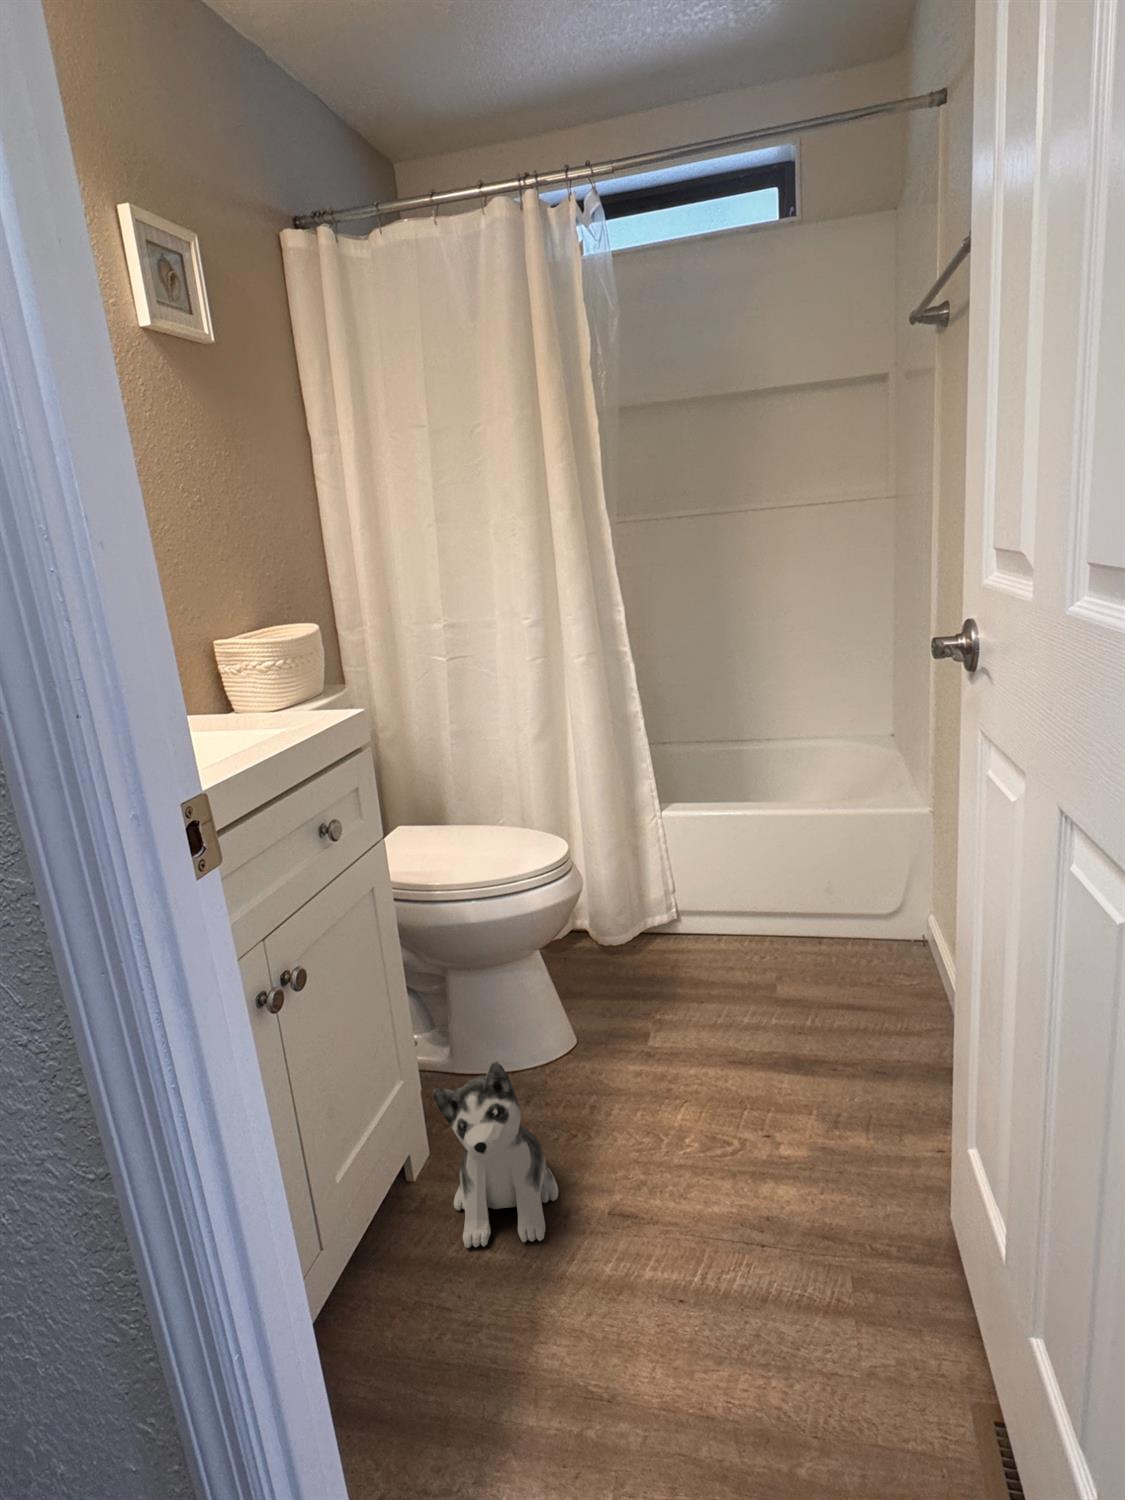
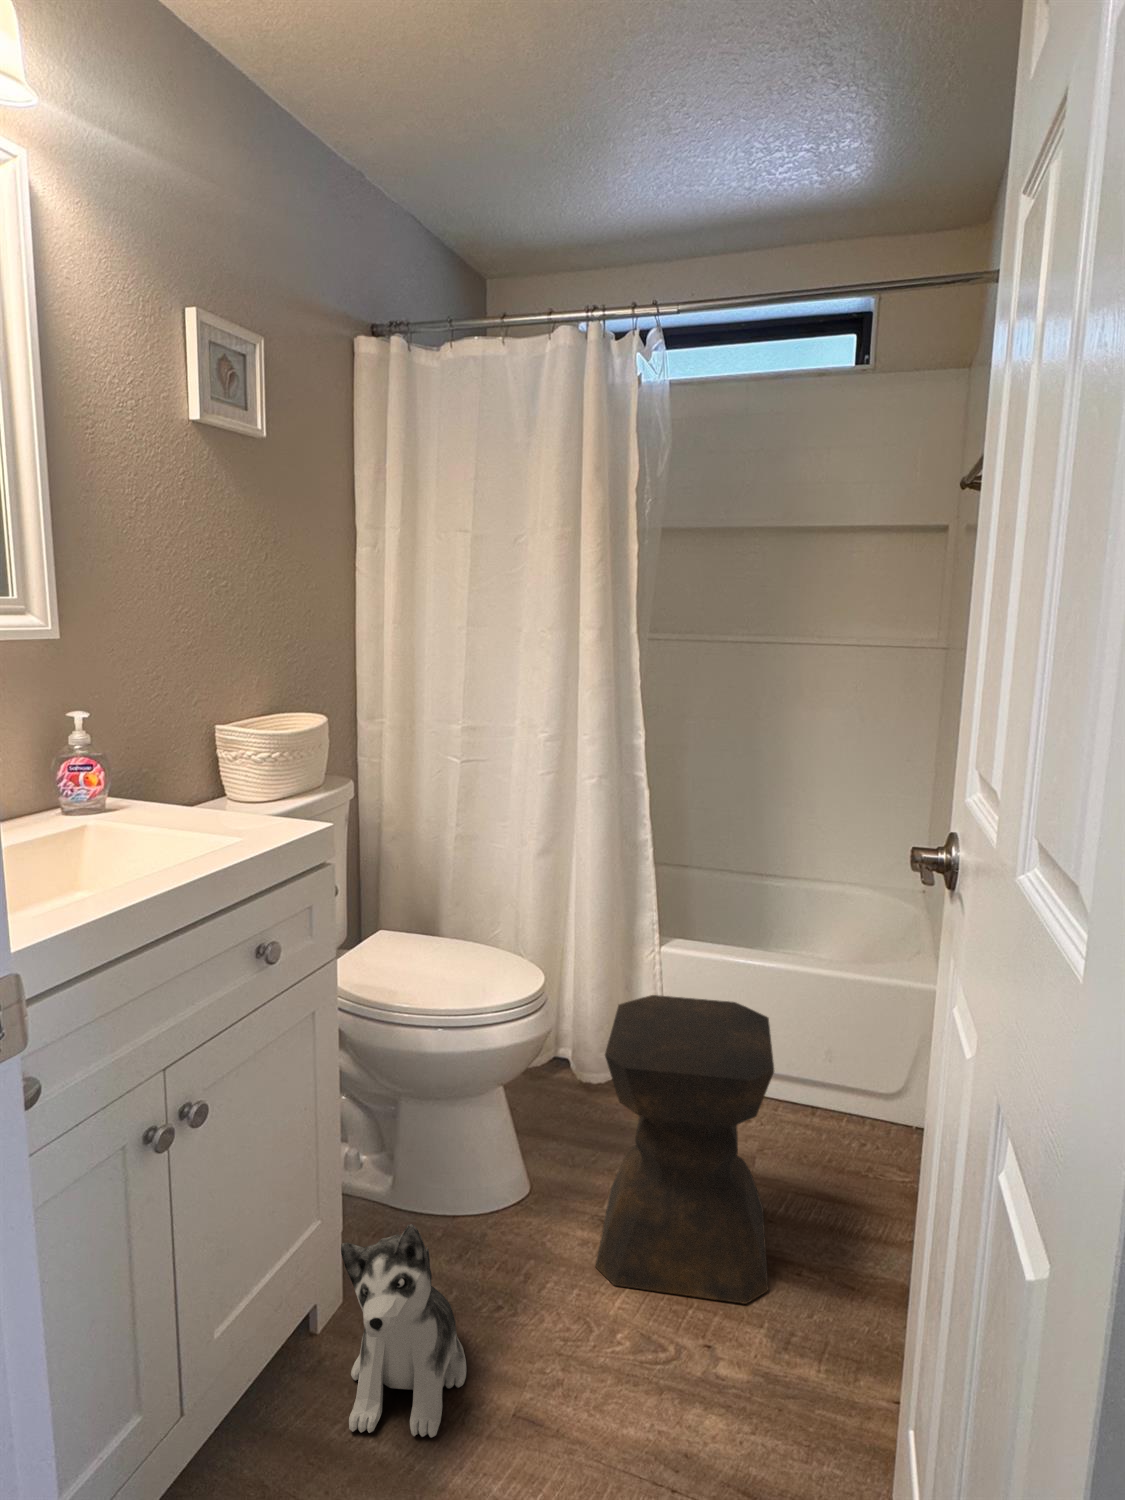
stool: none [641,841,811,1104] -> present [595,995,774,1304]

